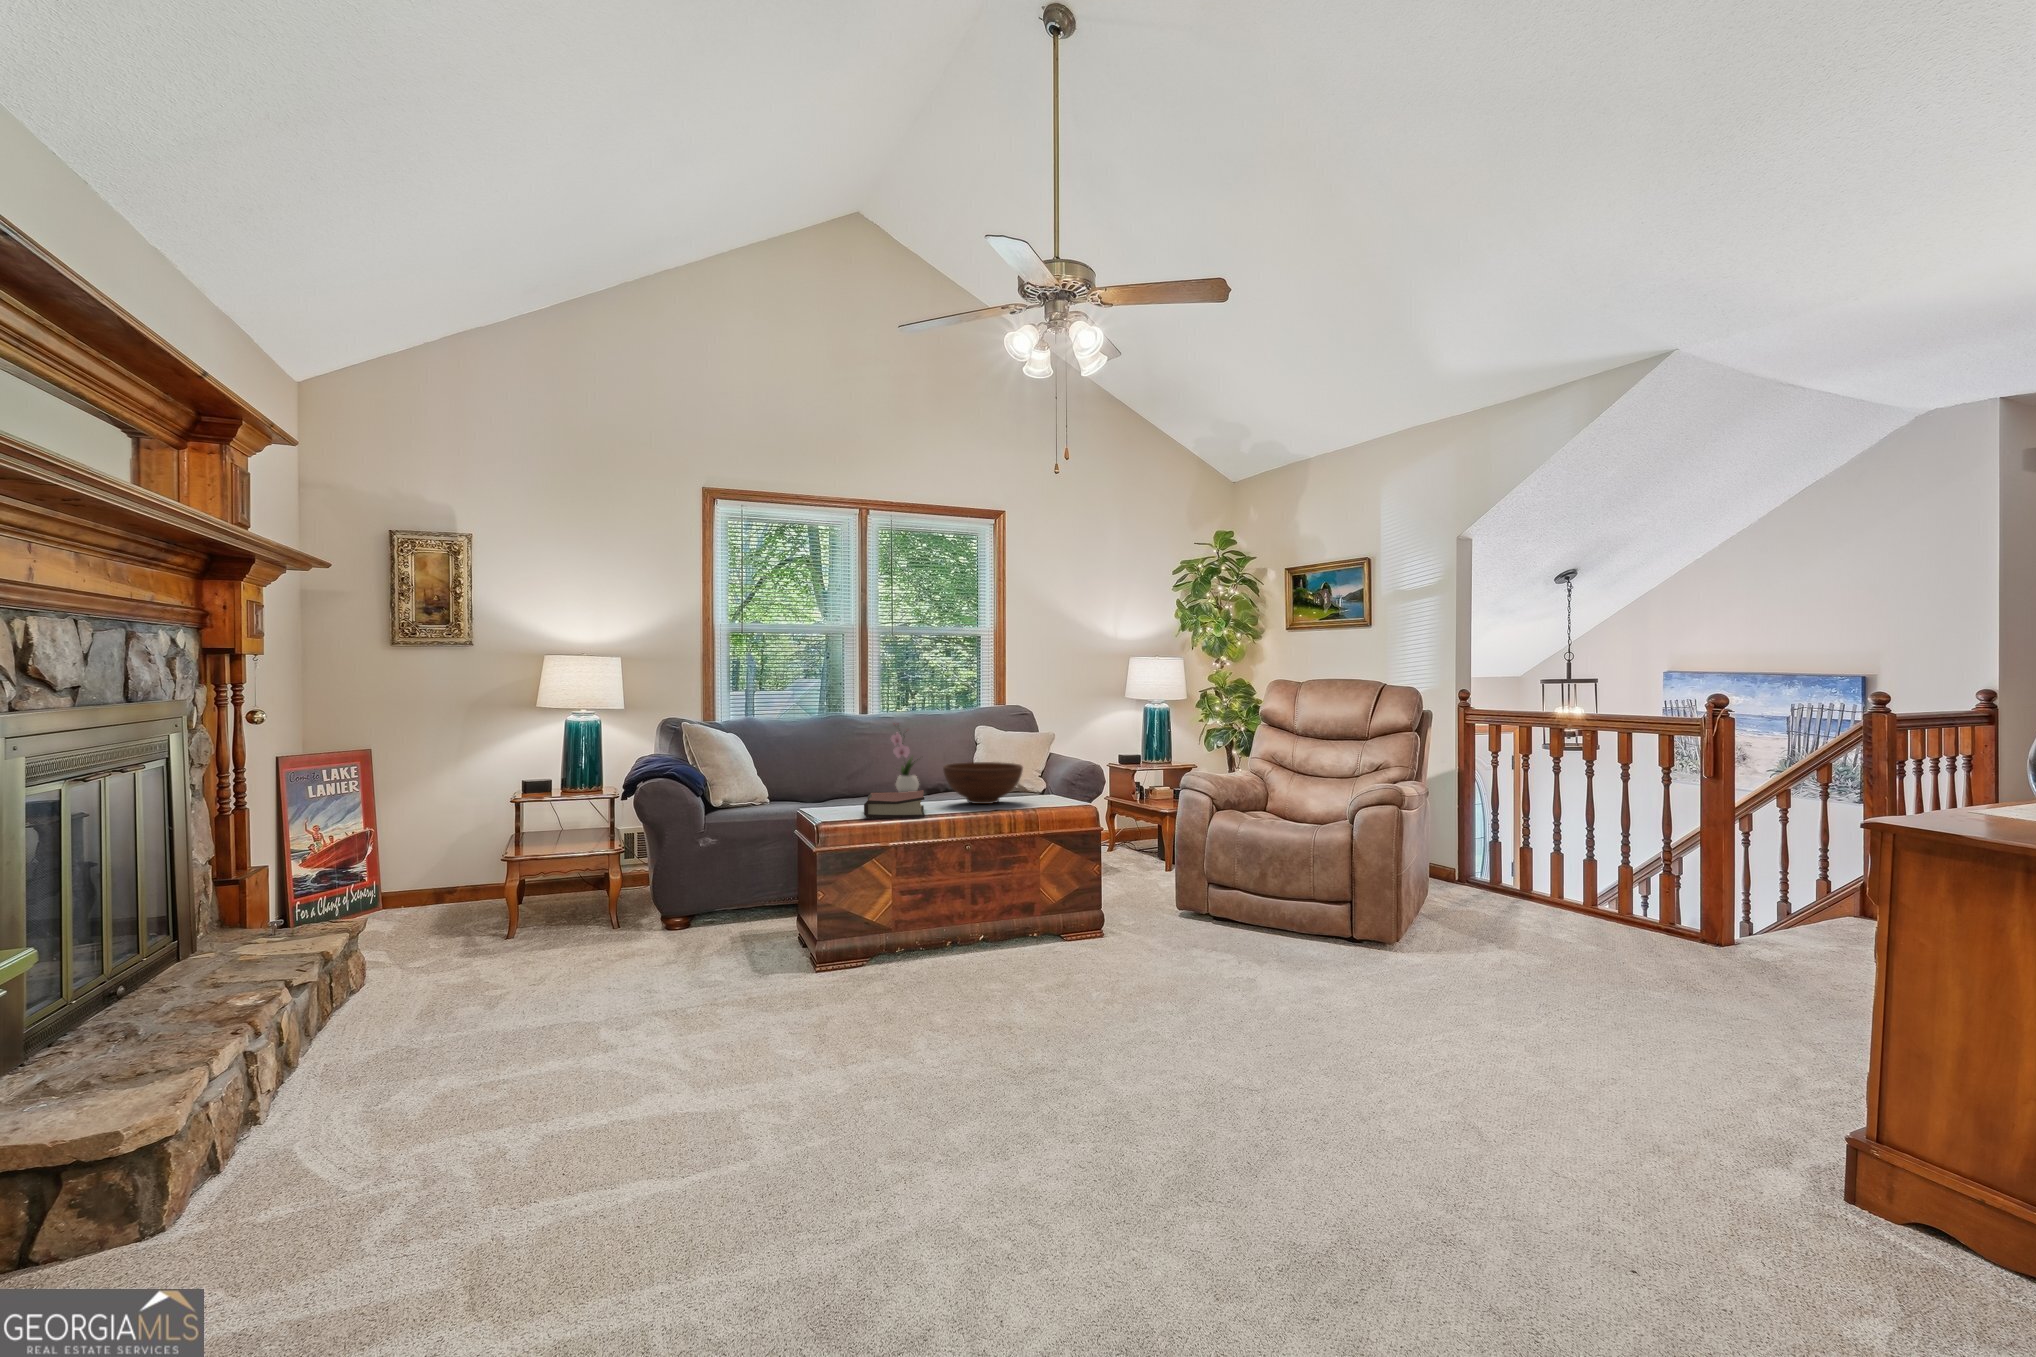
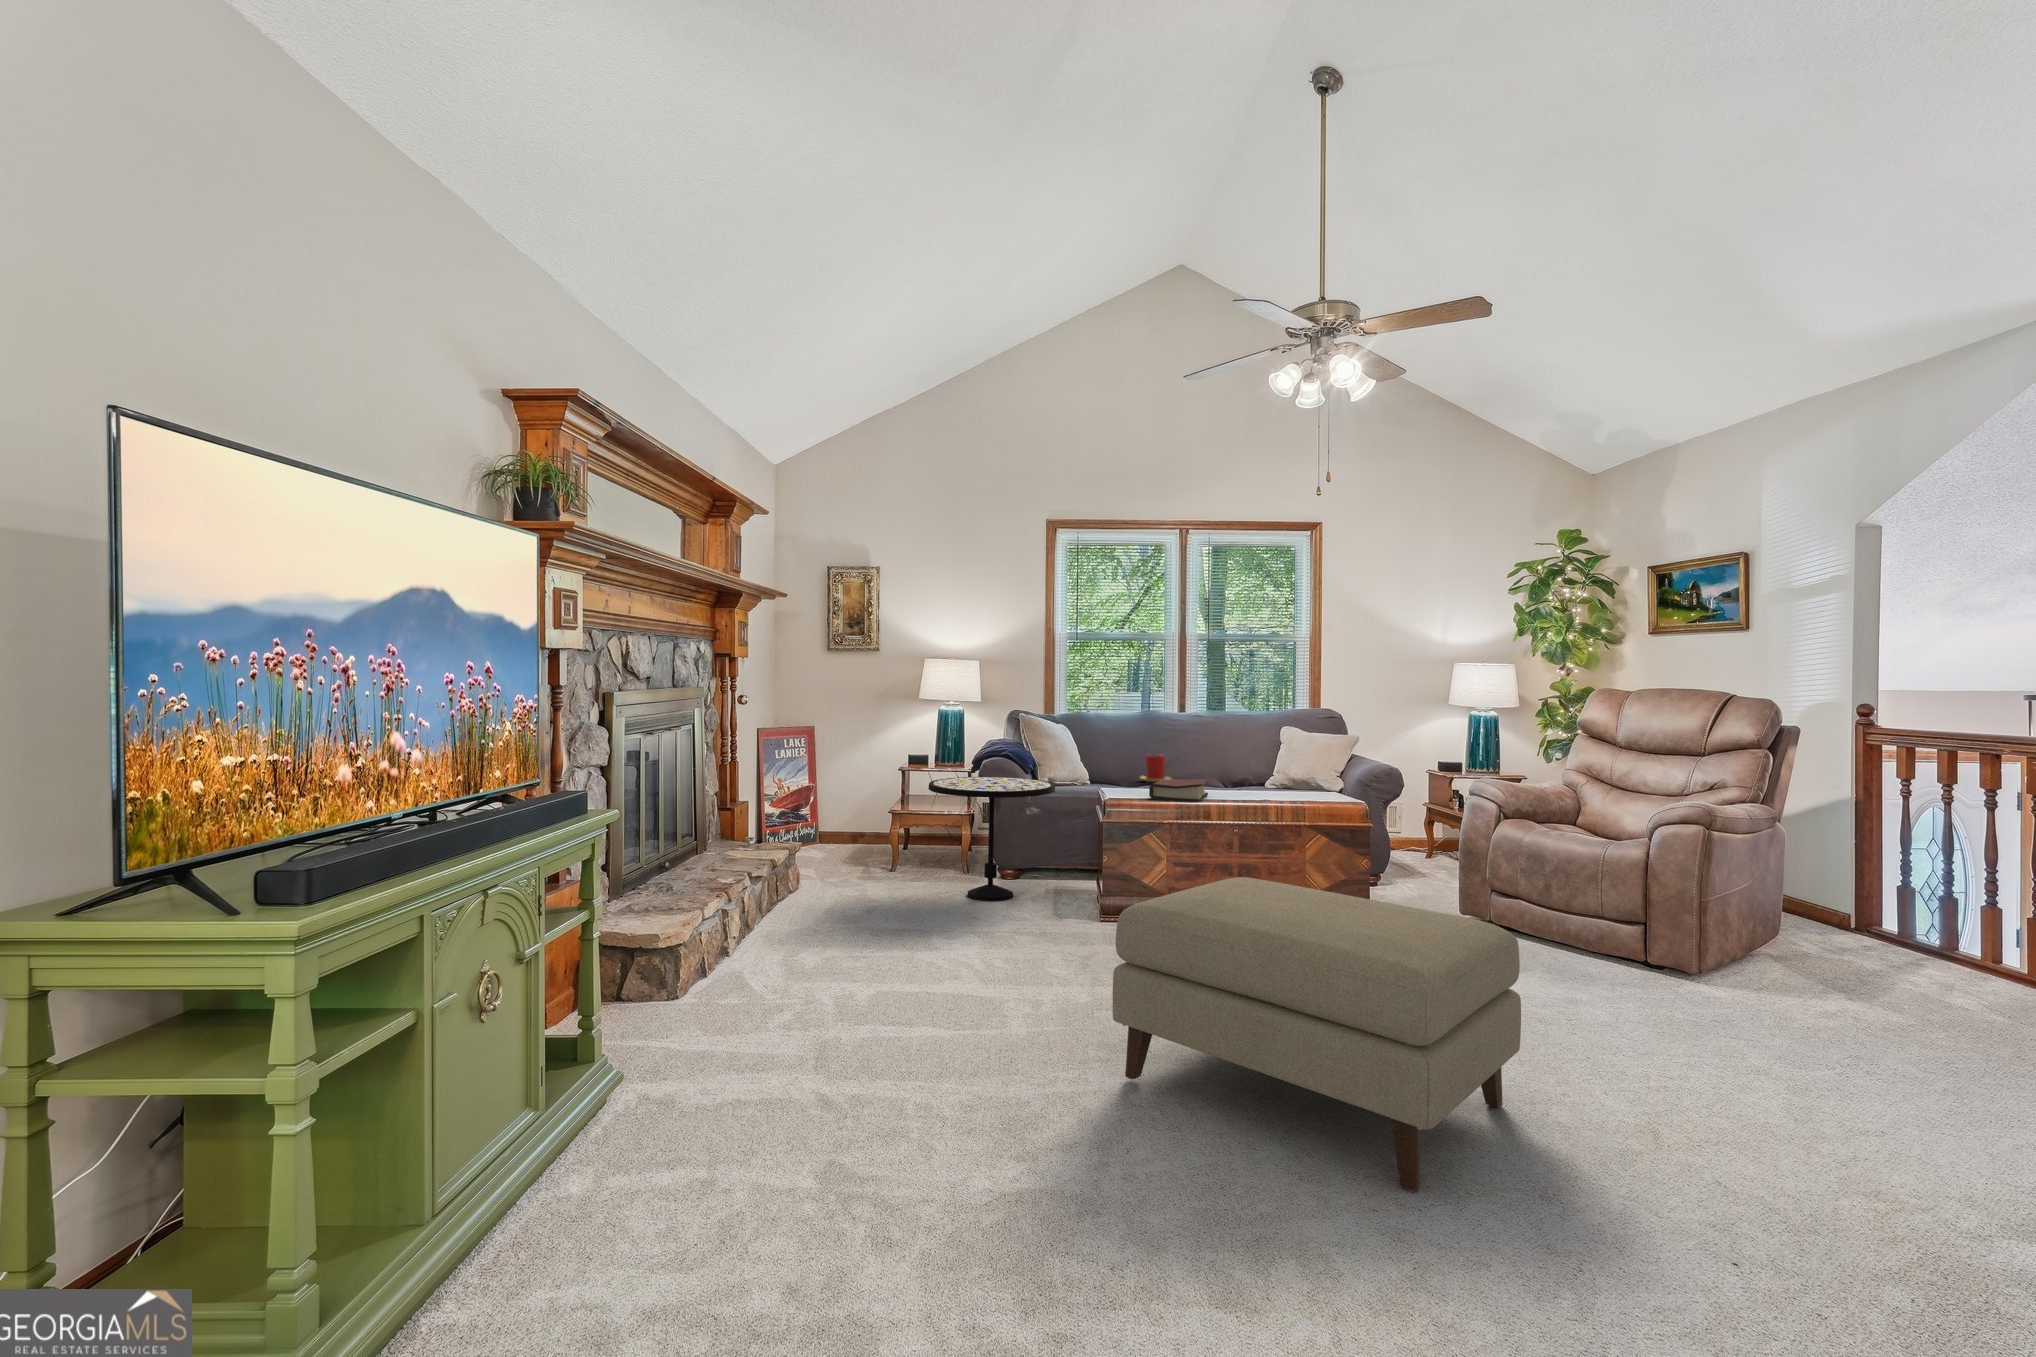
flower arrangement: present [891,733,919,792] -> none [1195,721,1224,784]
fruit bowl: present [943,762,1023,804] -> none [1230,758,1305,796]
candle: none [827,763,863,795] -> present [1141,755,1168,782]
side table: none [569,803,743,965] -> present [928,777,1055,901]
ottoman: none [923,912,1356,1279] -> present [1113,877,1521,1192]

